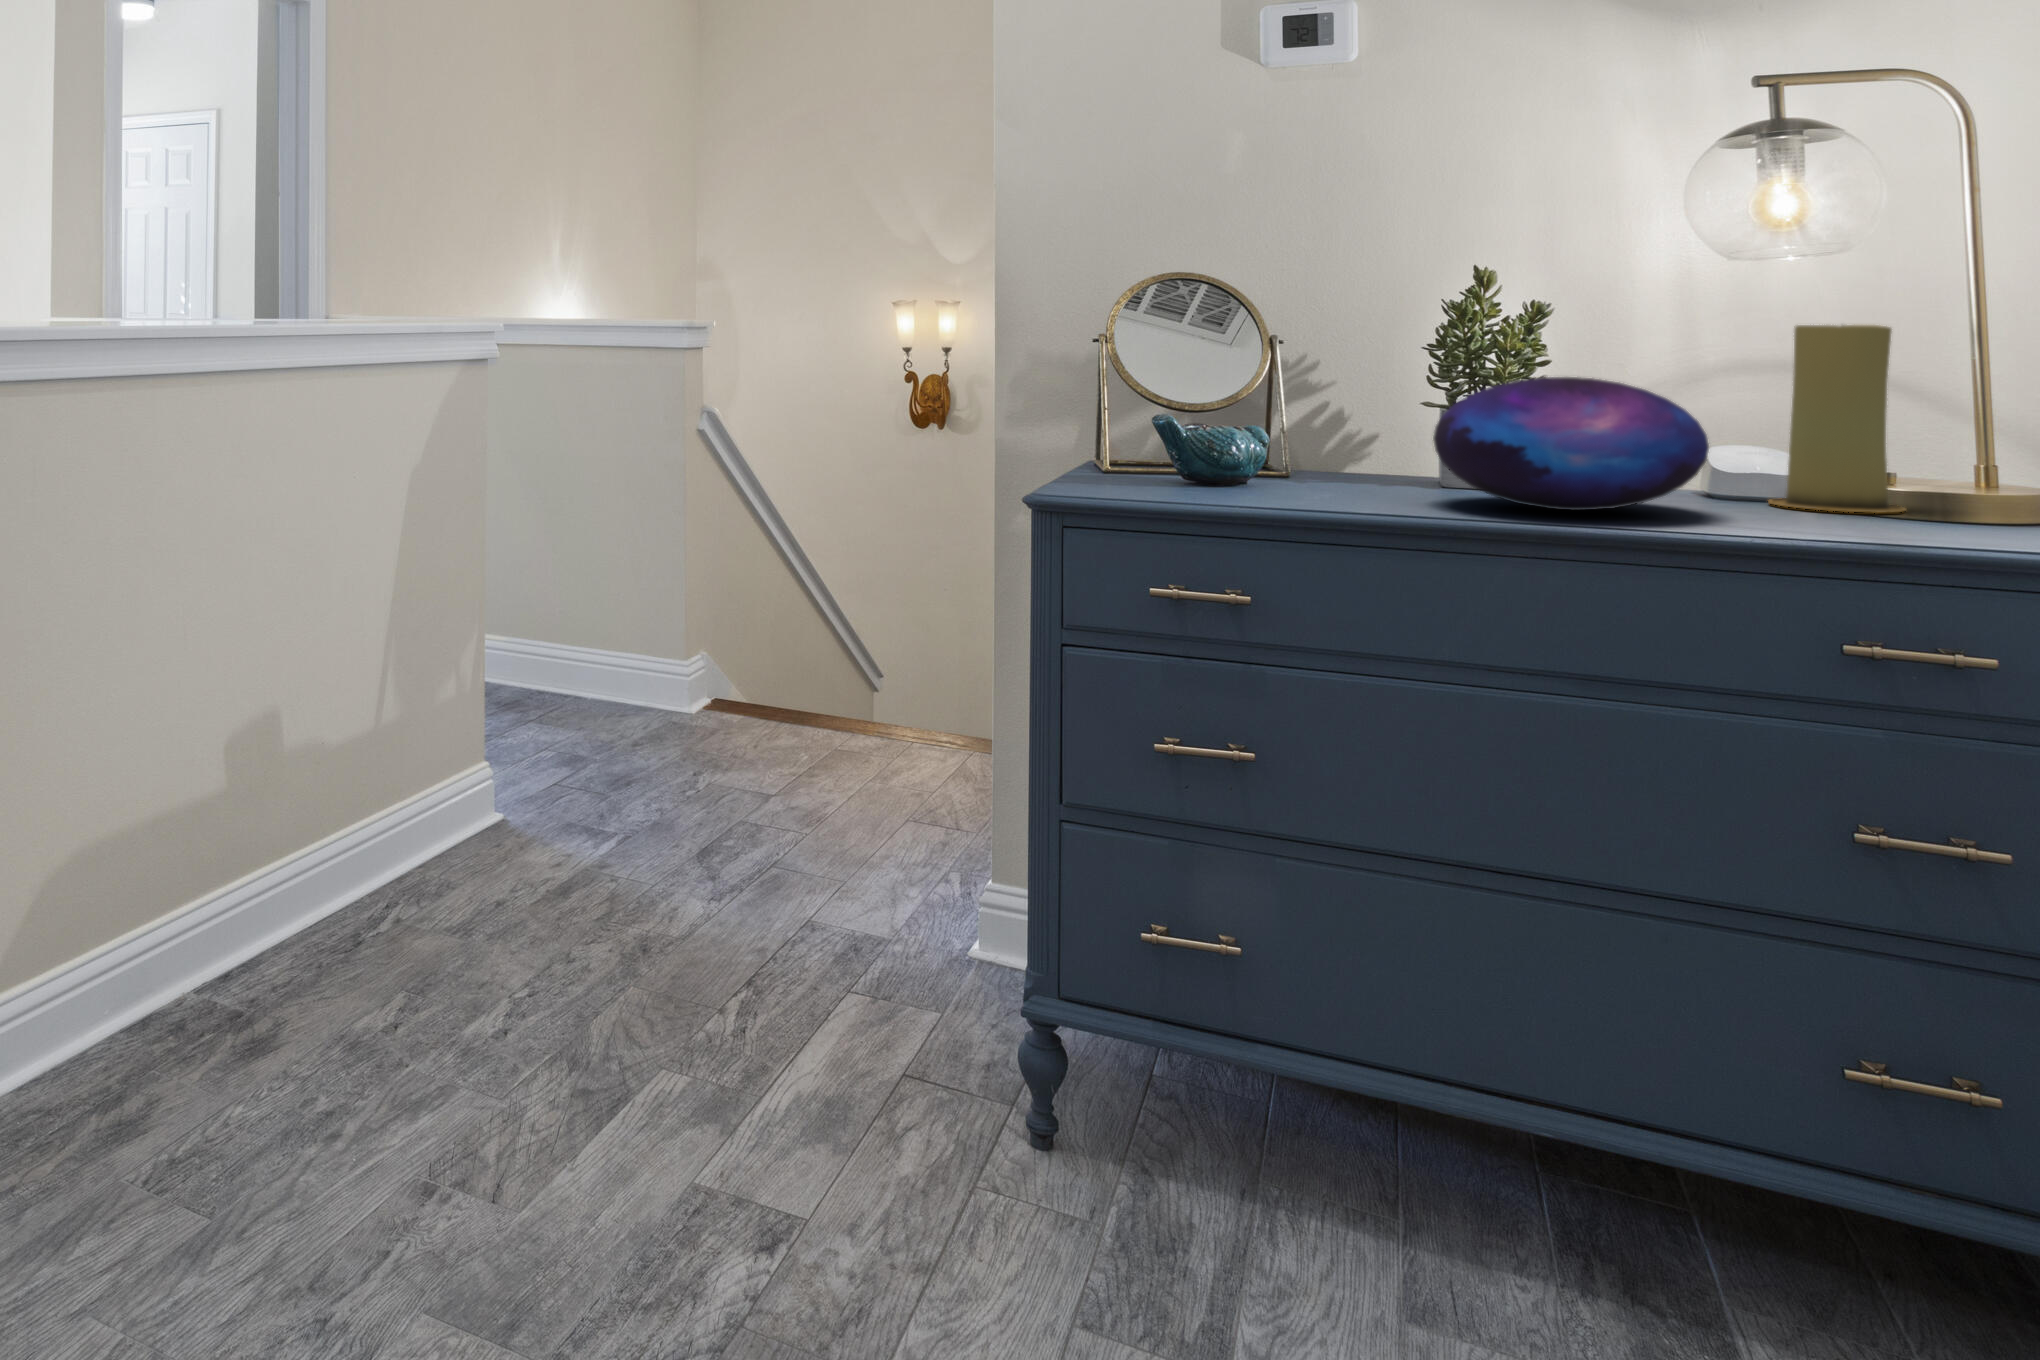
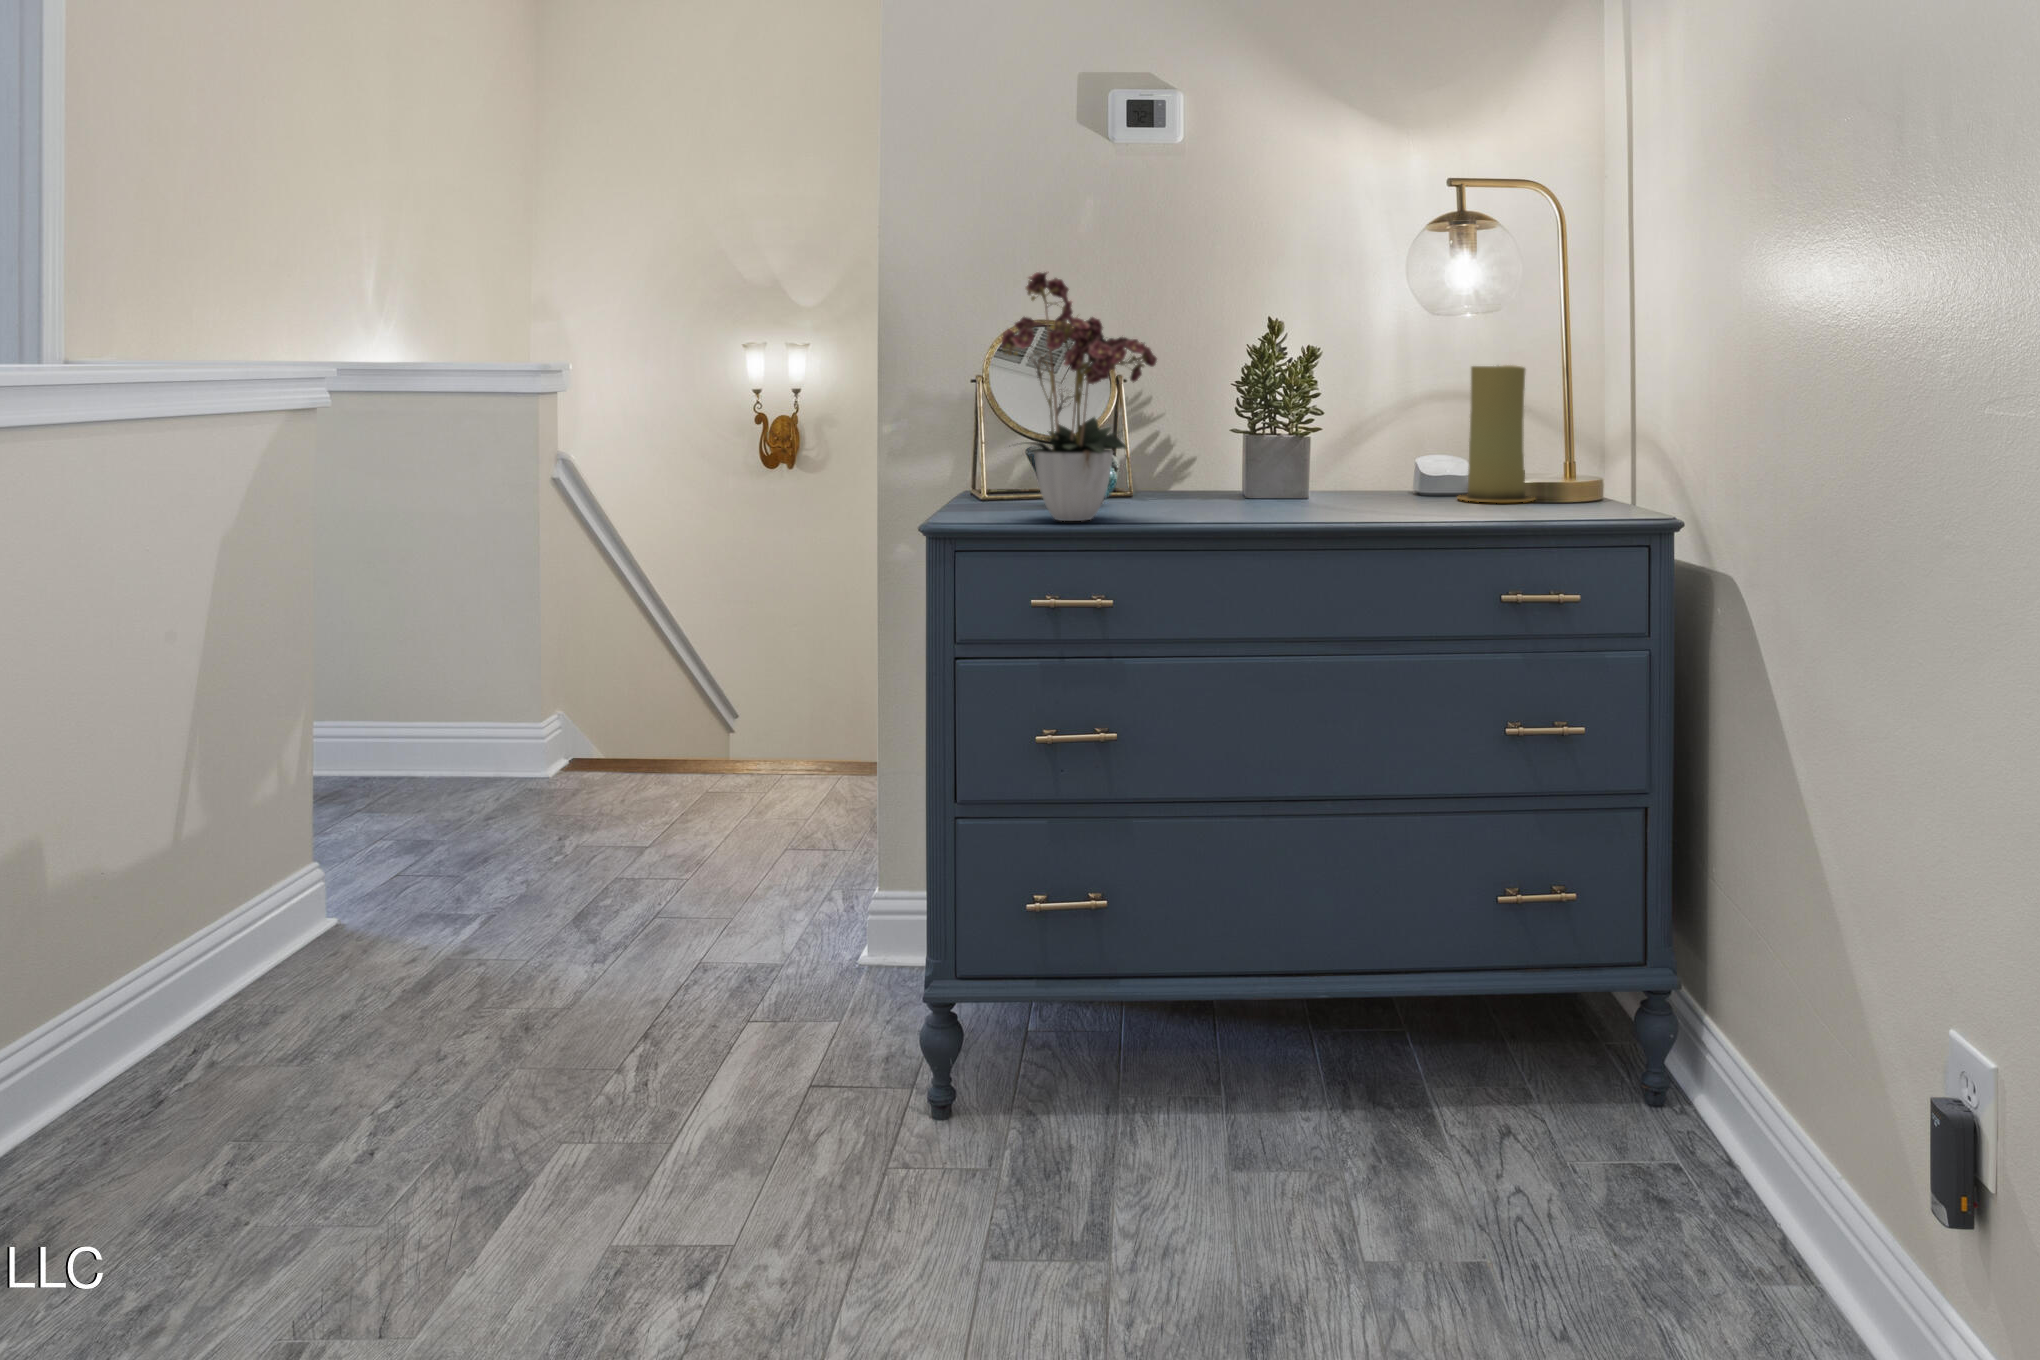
flower arrangement: none [1104,204,1329,504] -> present [1002,272,1157,521]
decorative orb: present [1433,377,1709,510] -> none [1243,407,1422,511]

